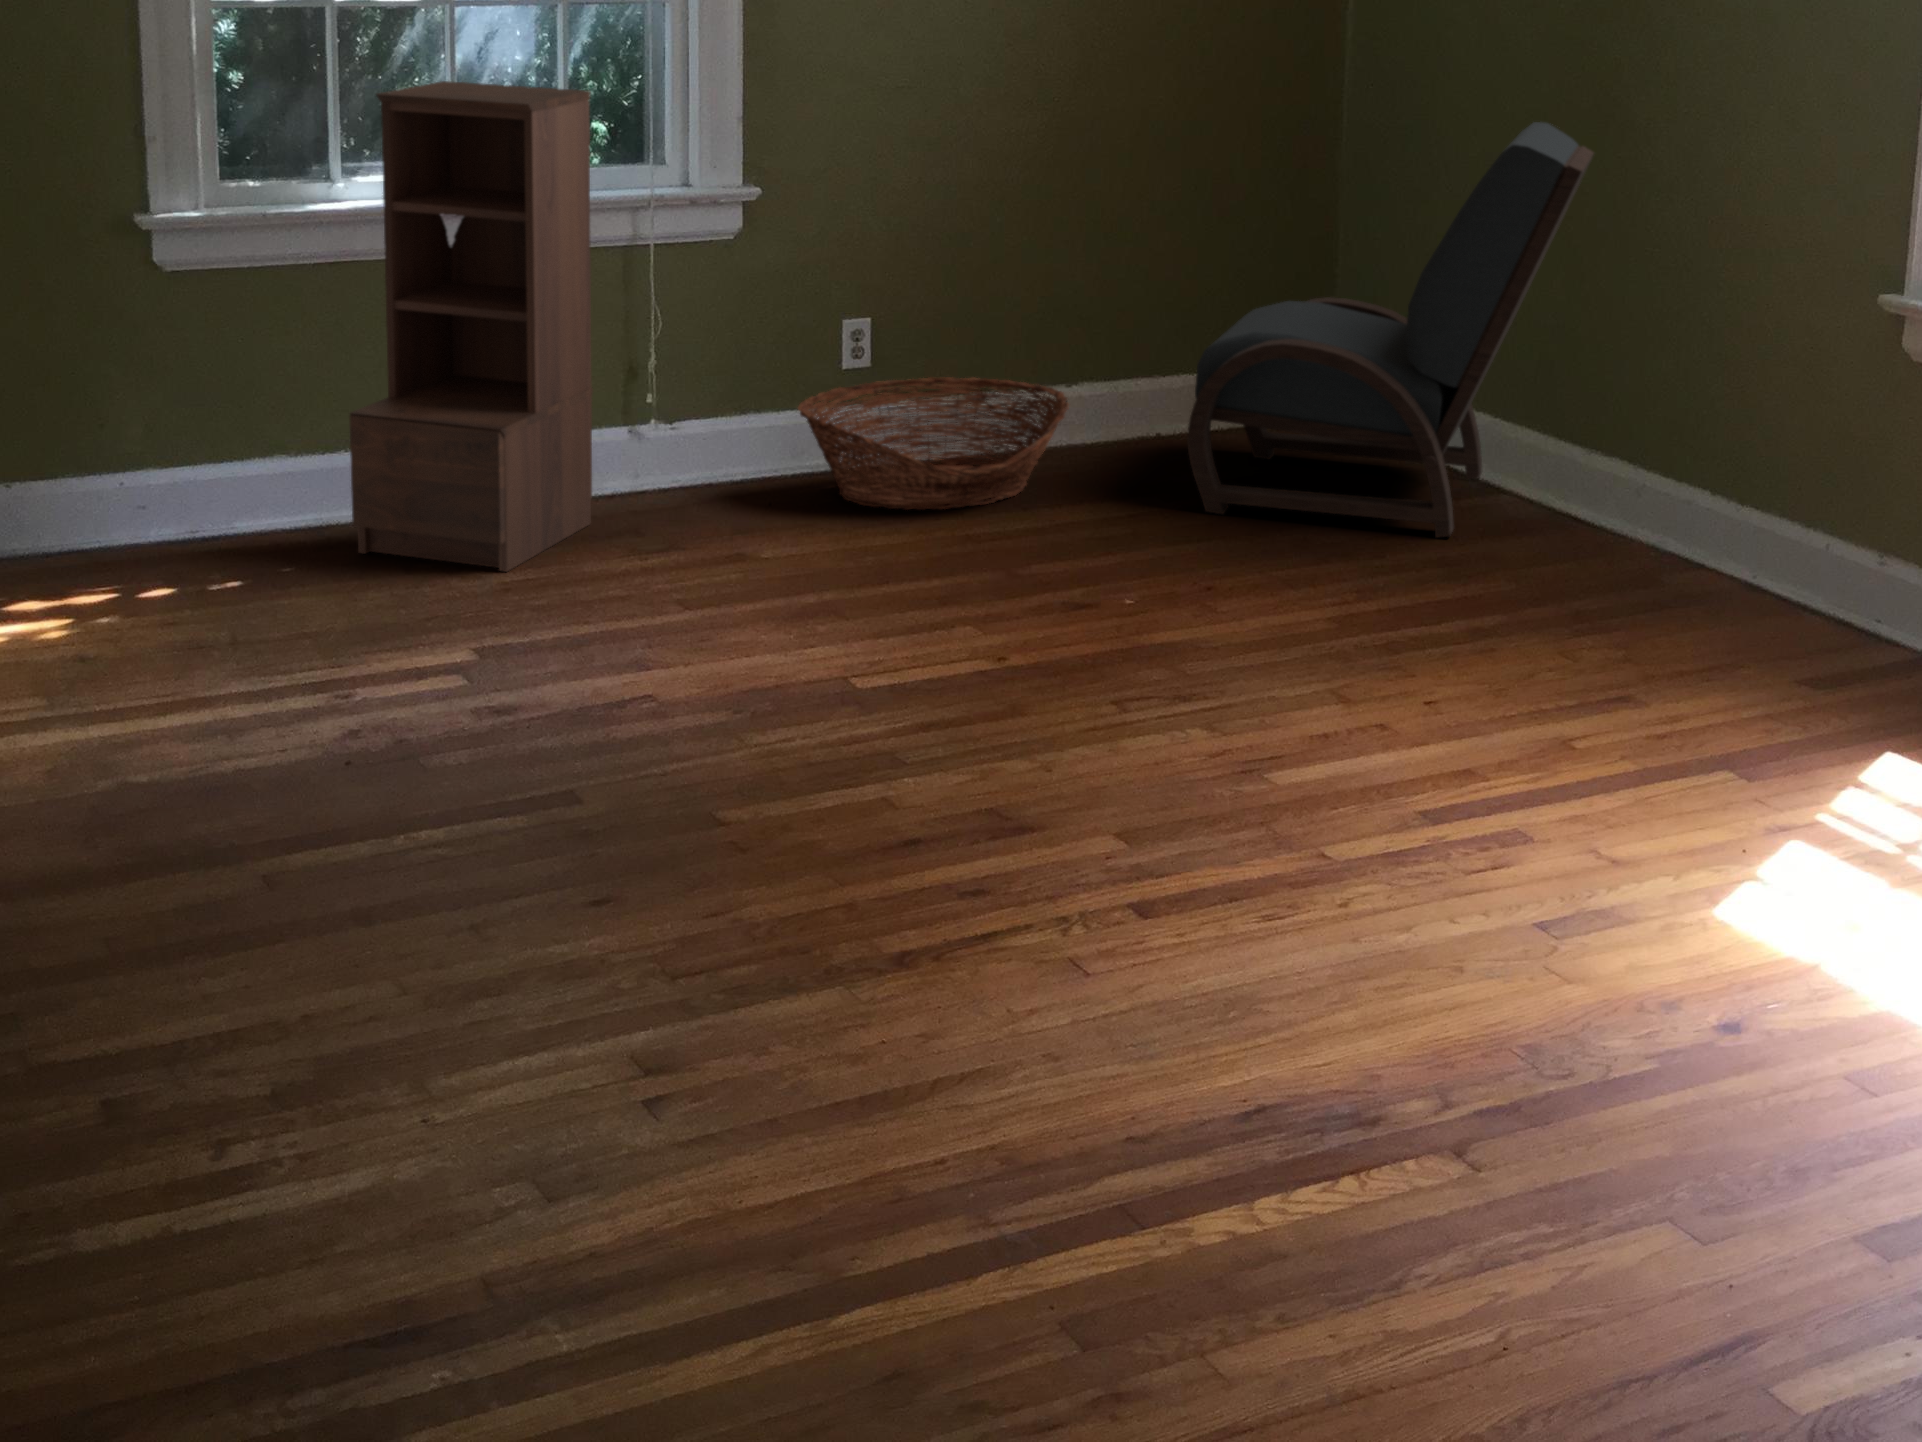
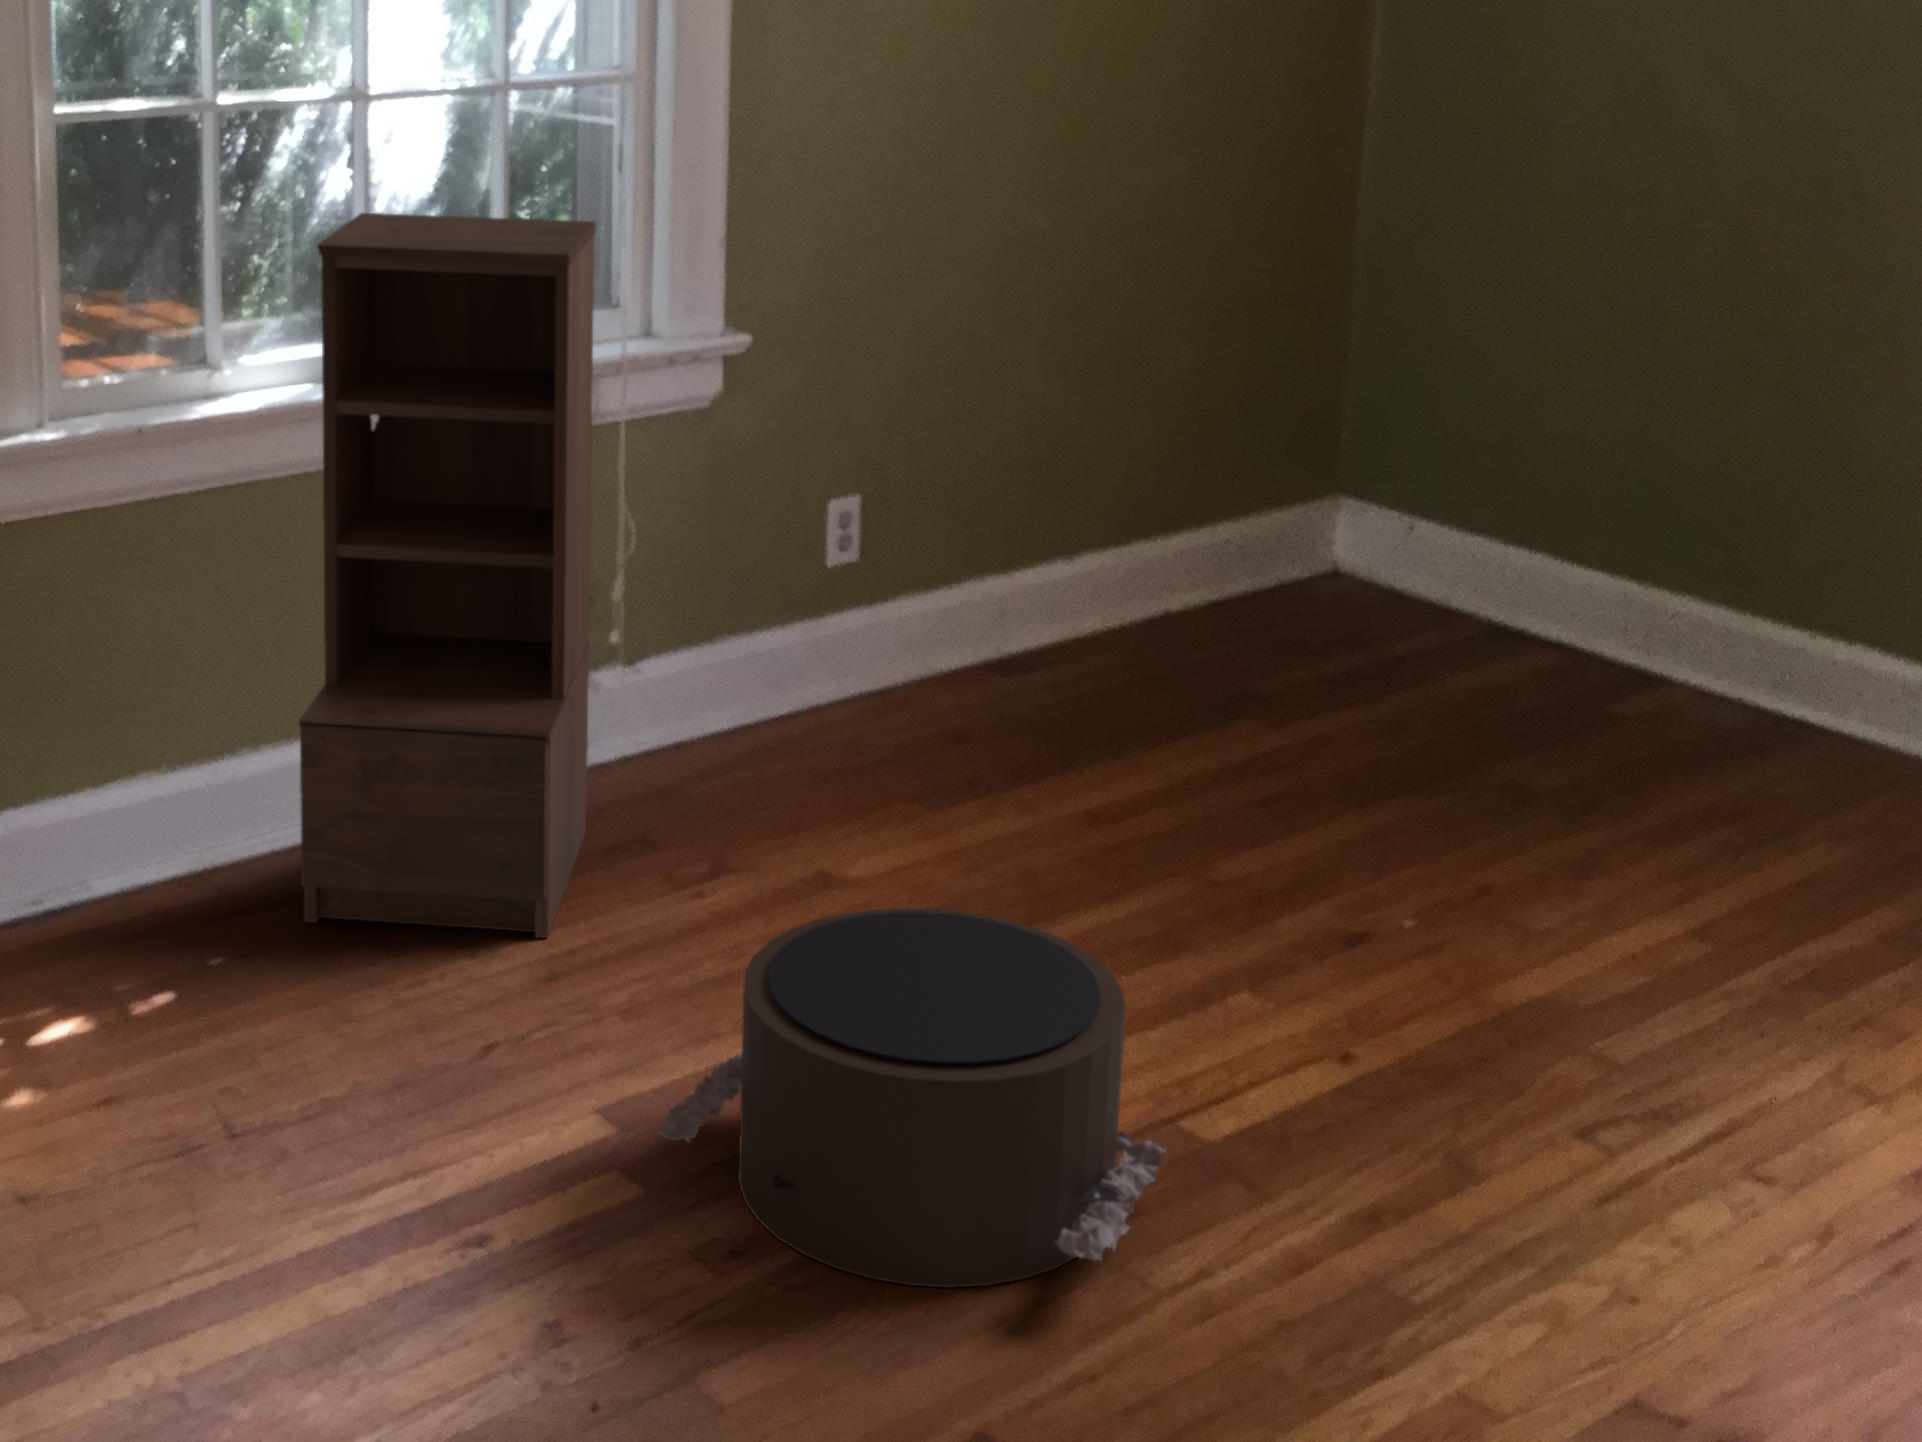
lounge chair: present [1187,122,1594,537] -> none [1289,198,1868,755]
basket: present [798,377,1069,510] -> none [811,564,1153,768]
pouf: none [442,530,755,741] -> present [658,908,1167,1288]

